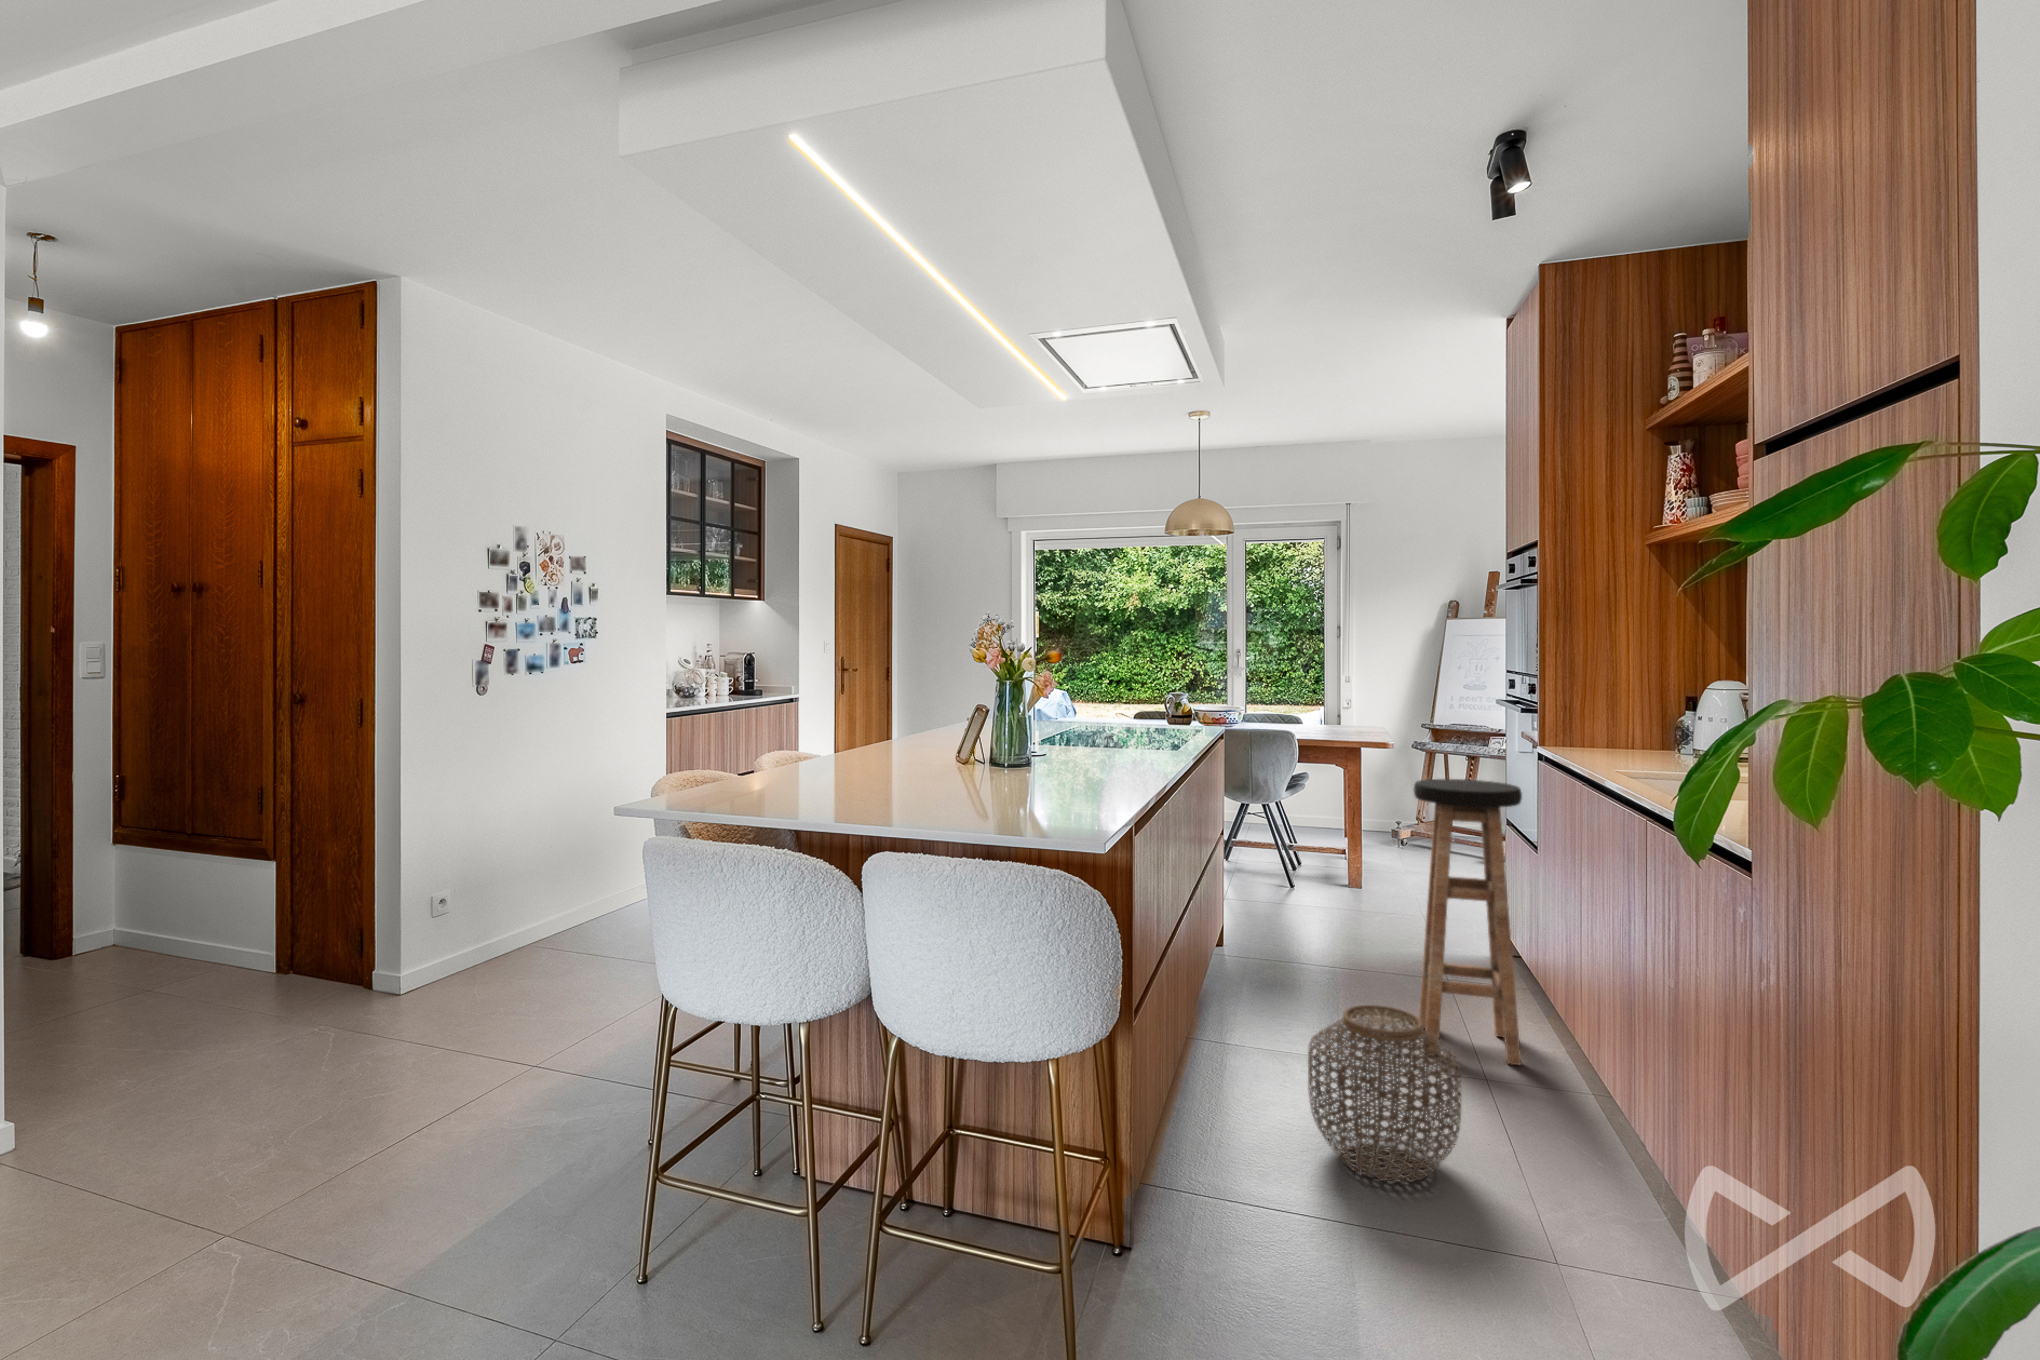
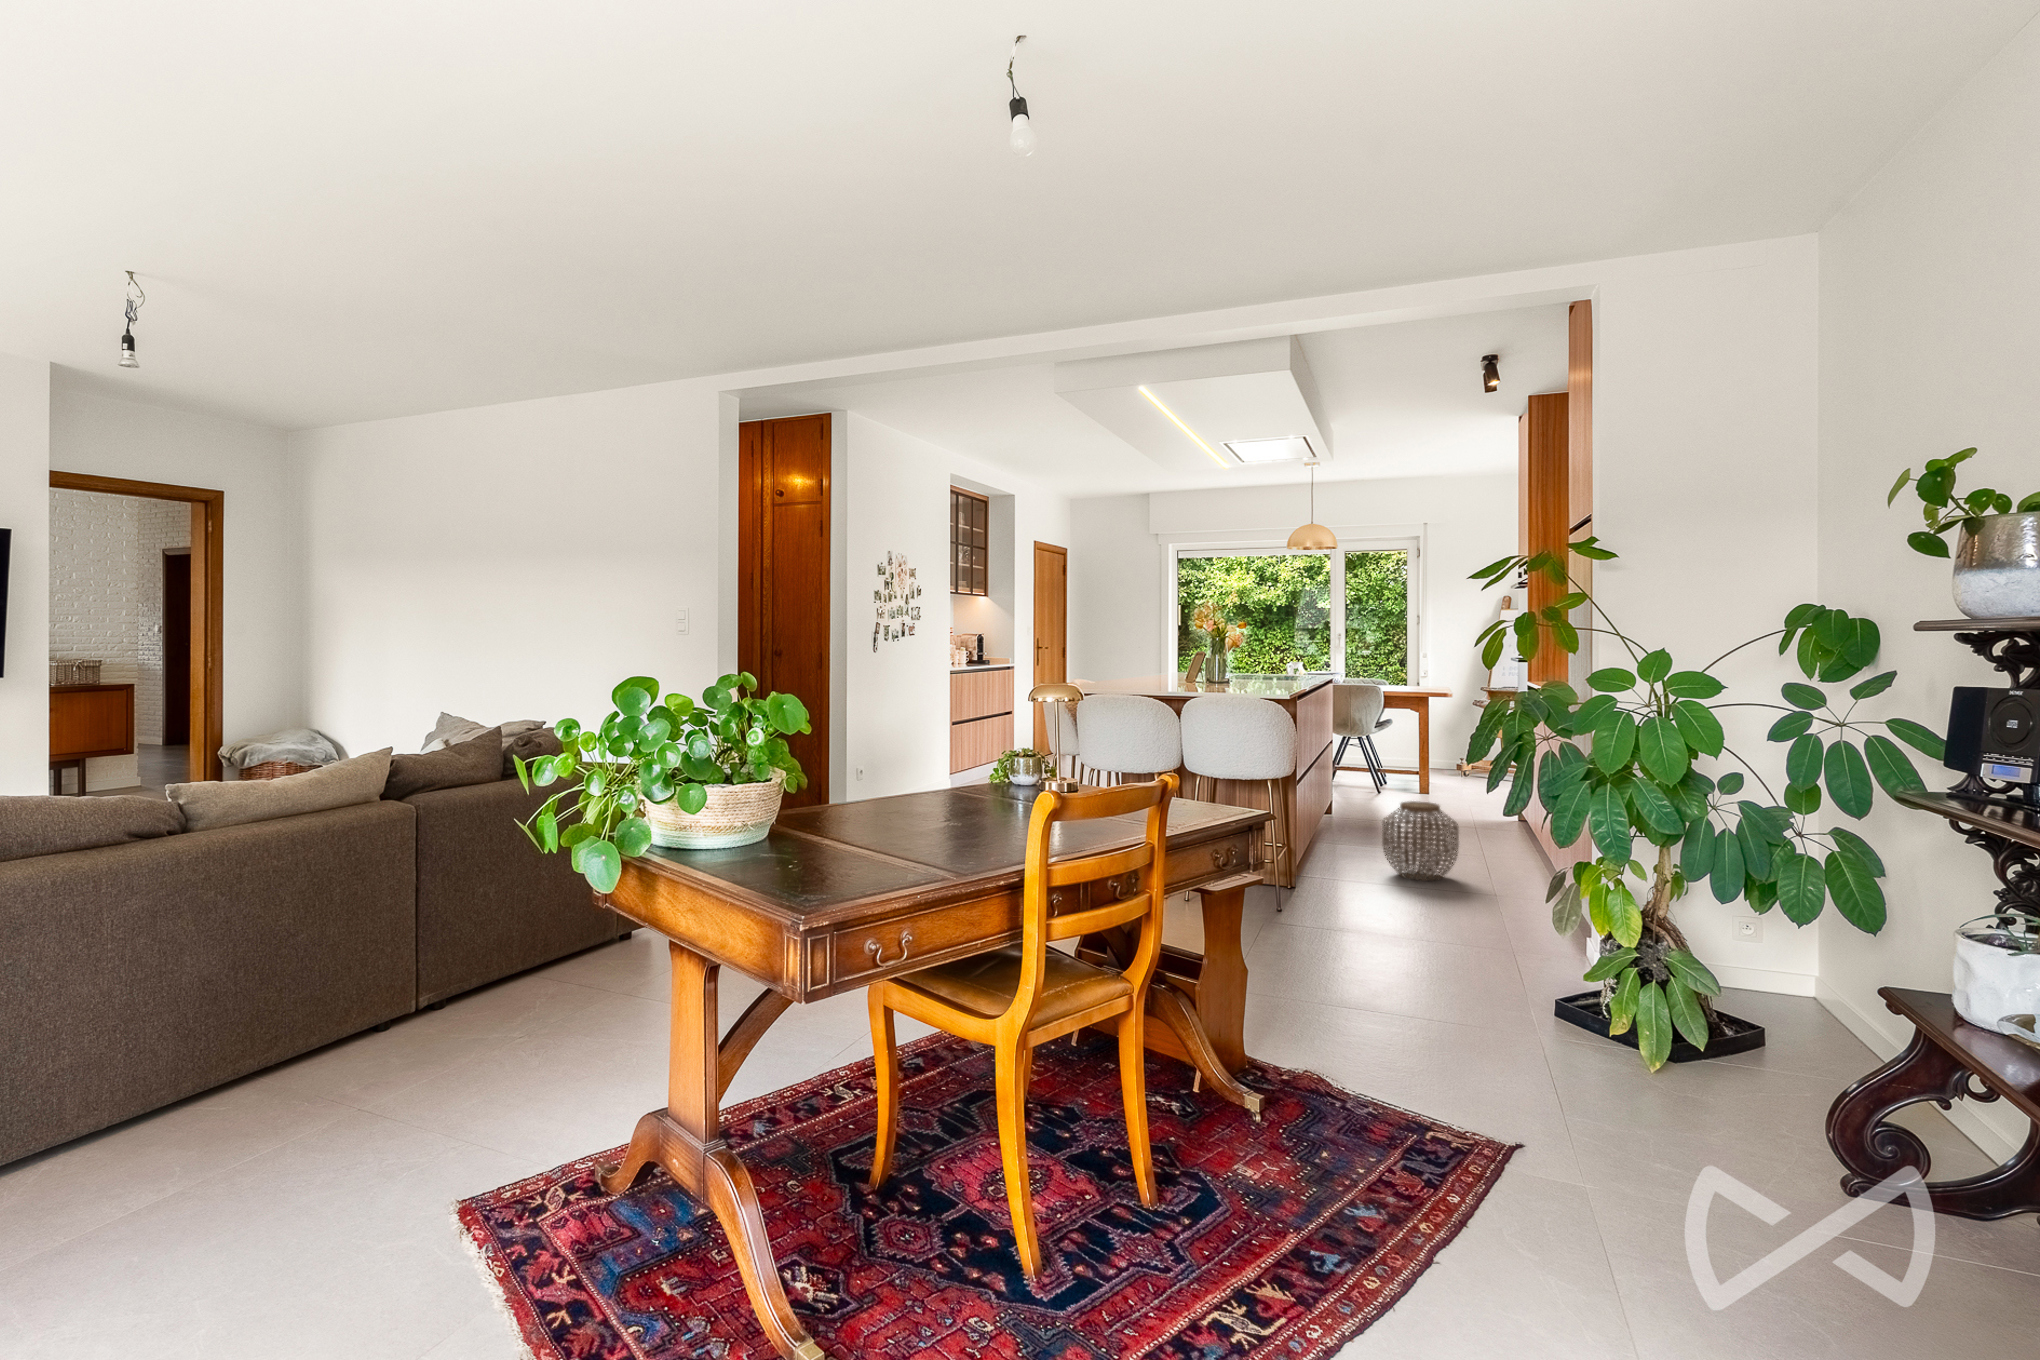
bar stool: present [1414,779,1522,1065] -> none [1448,699,1509,854]

